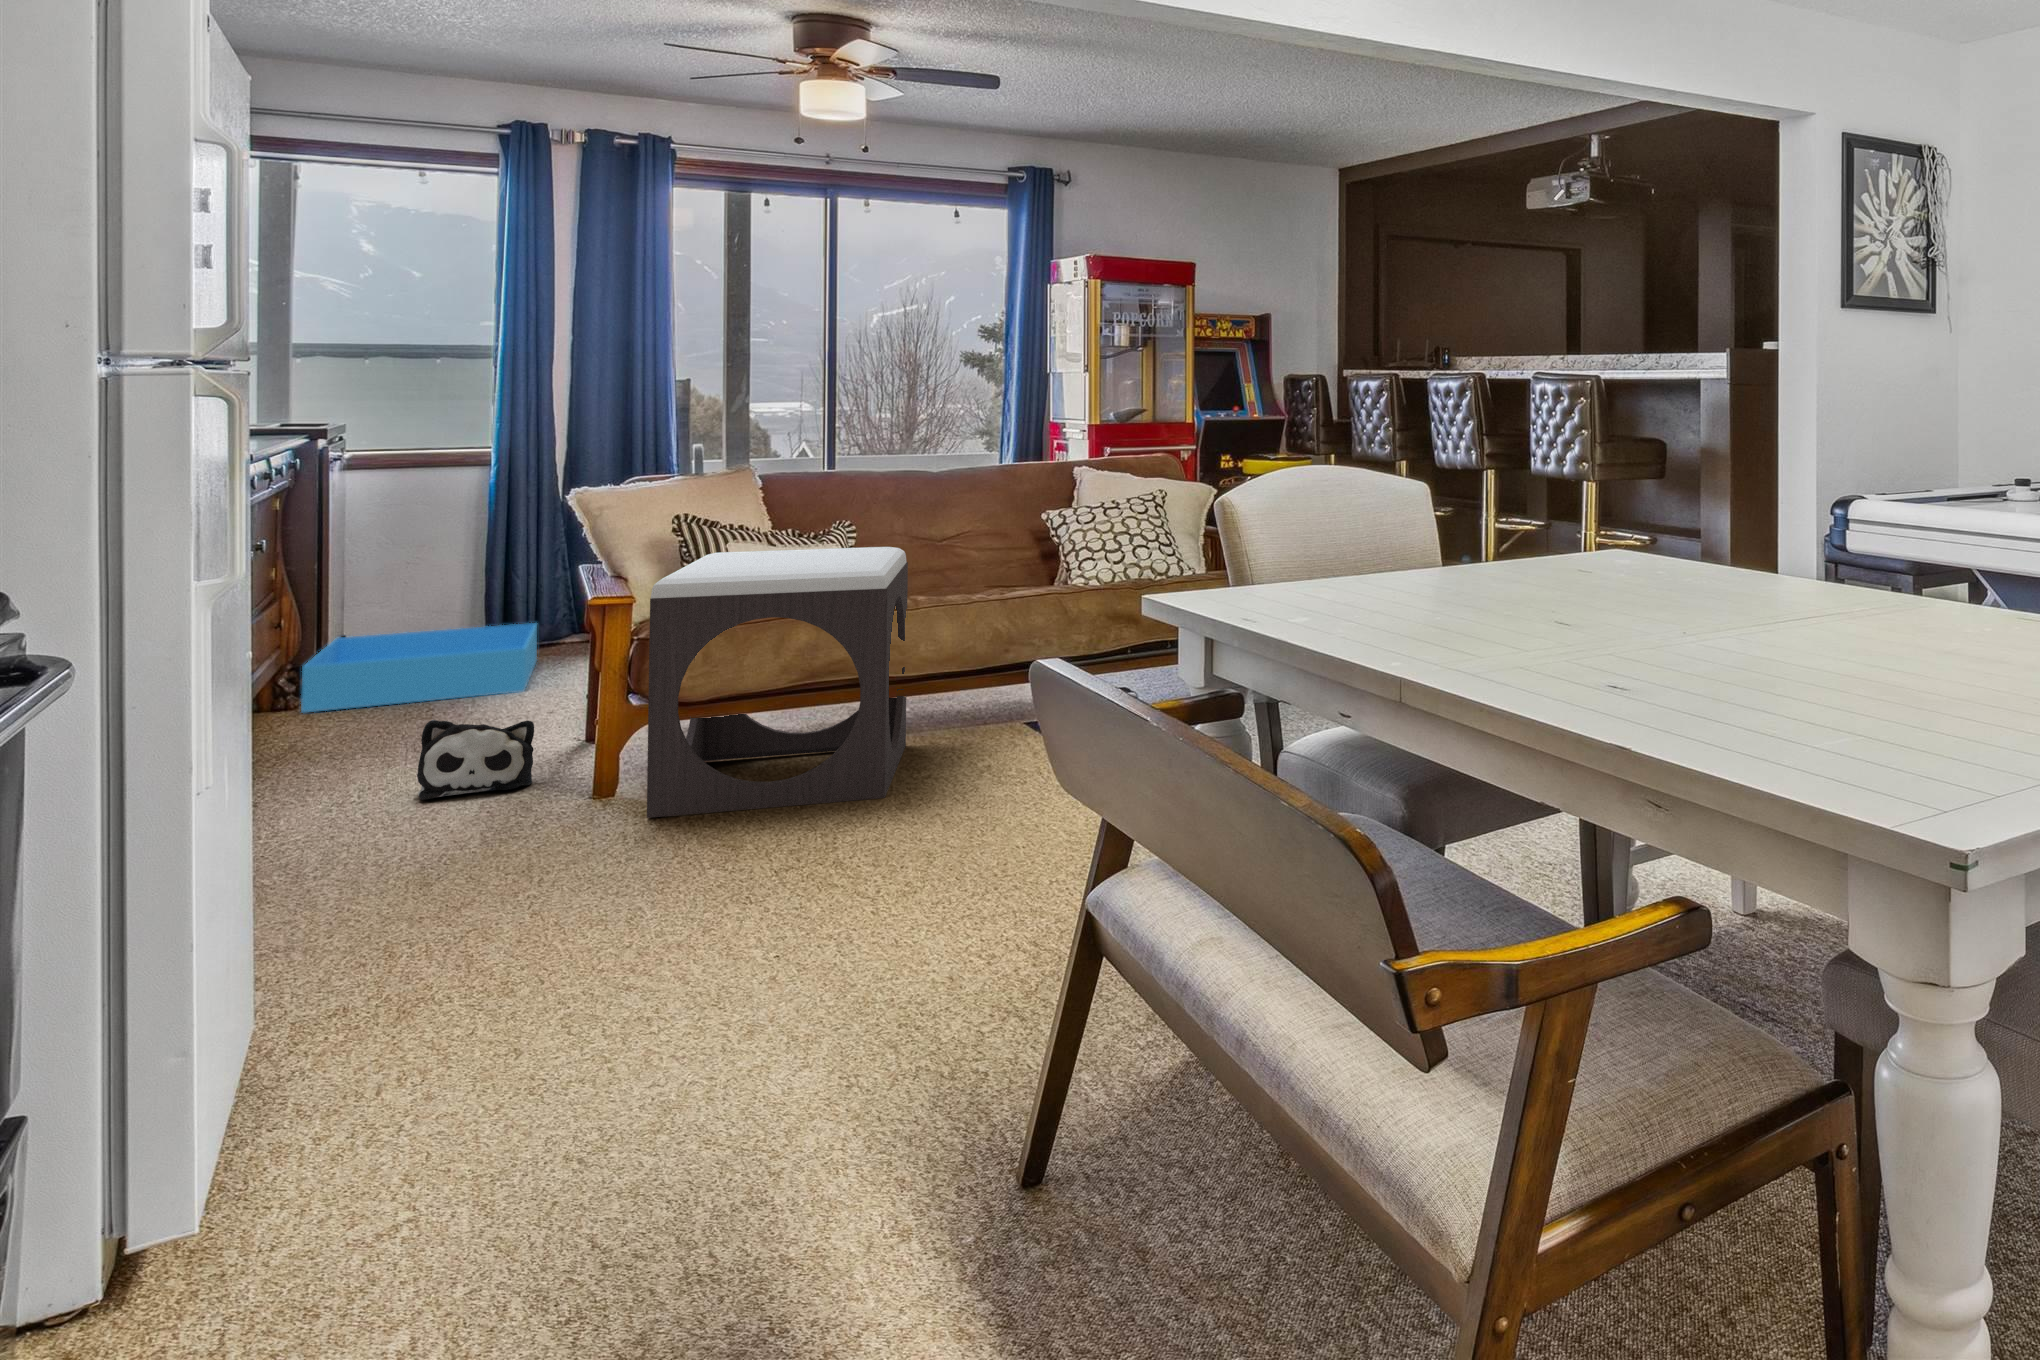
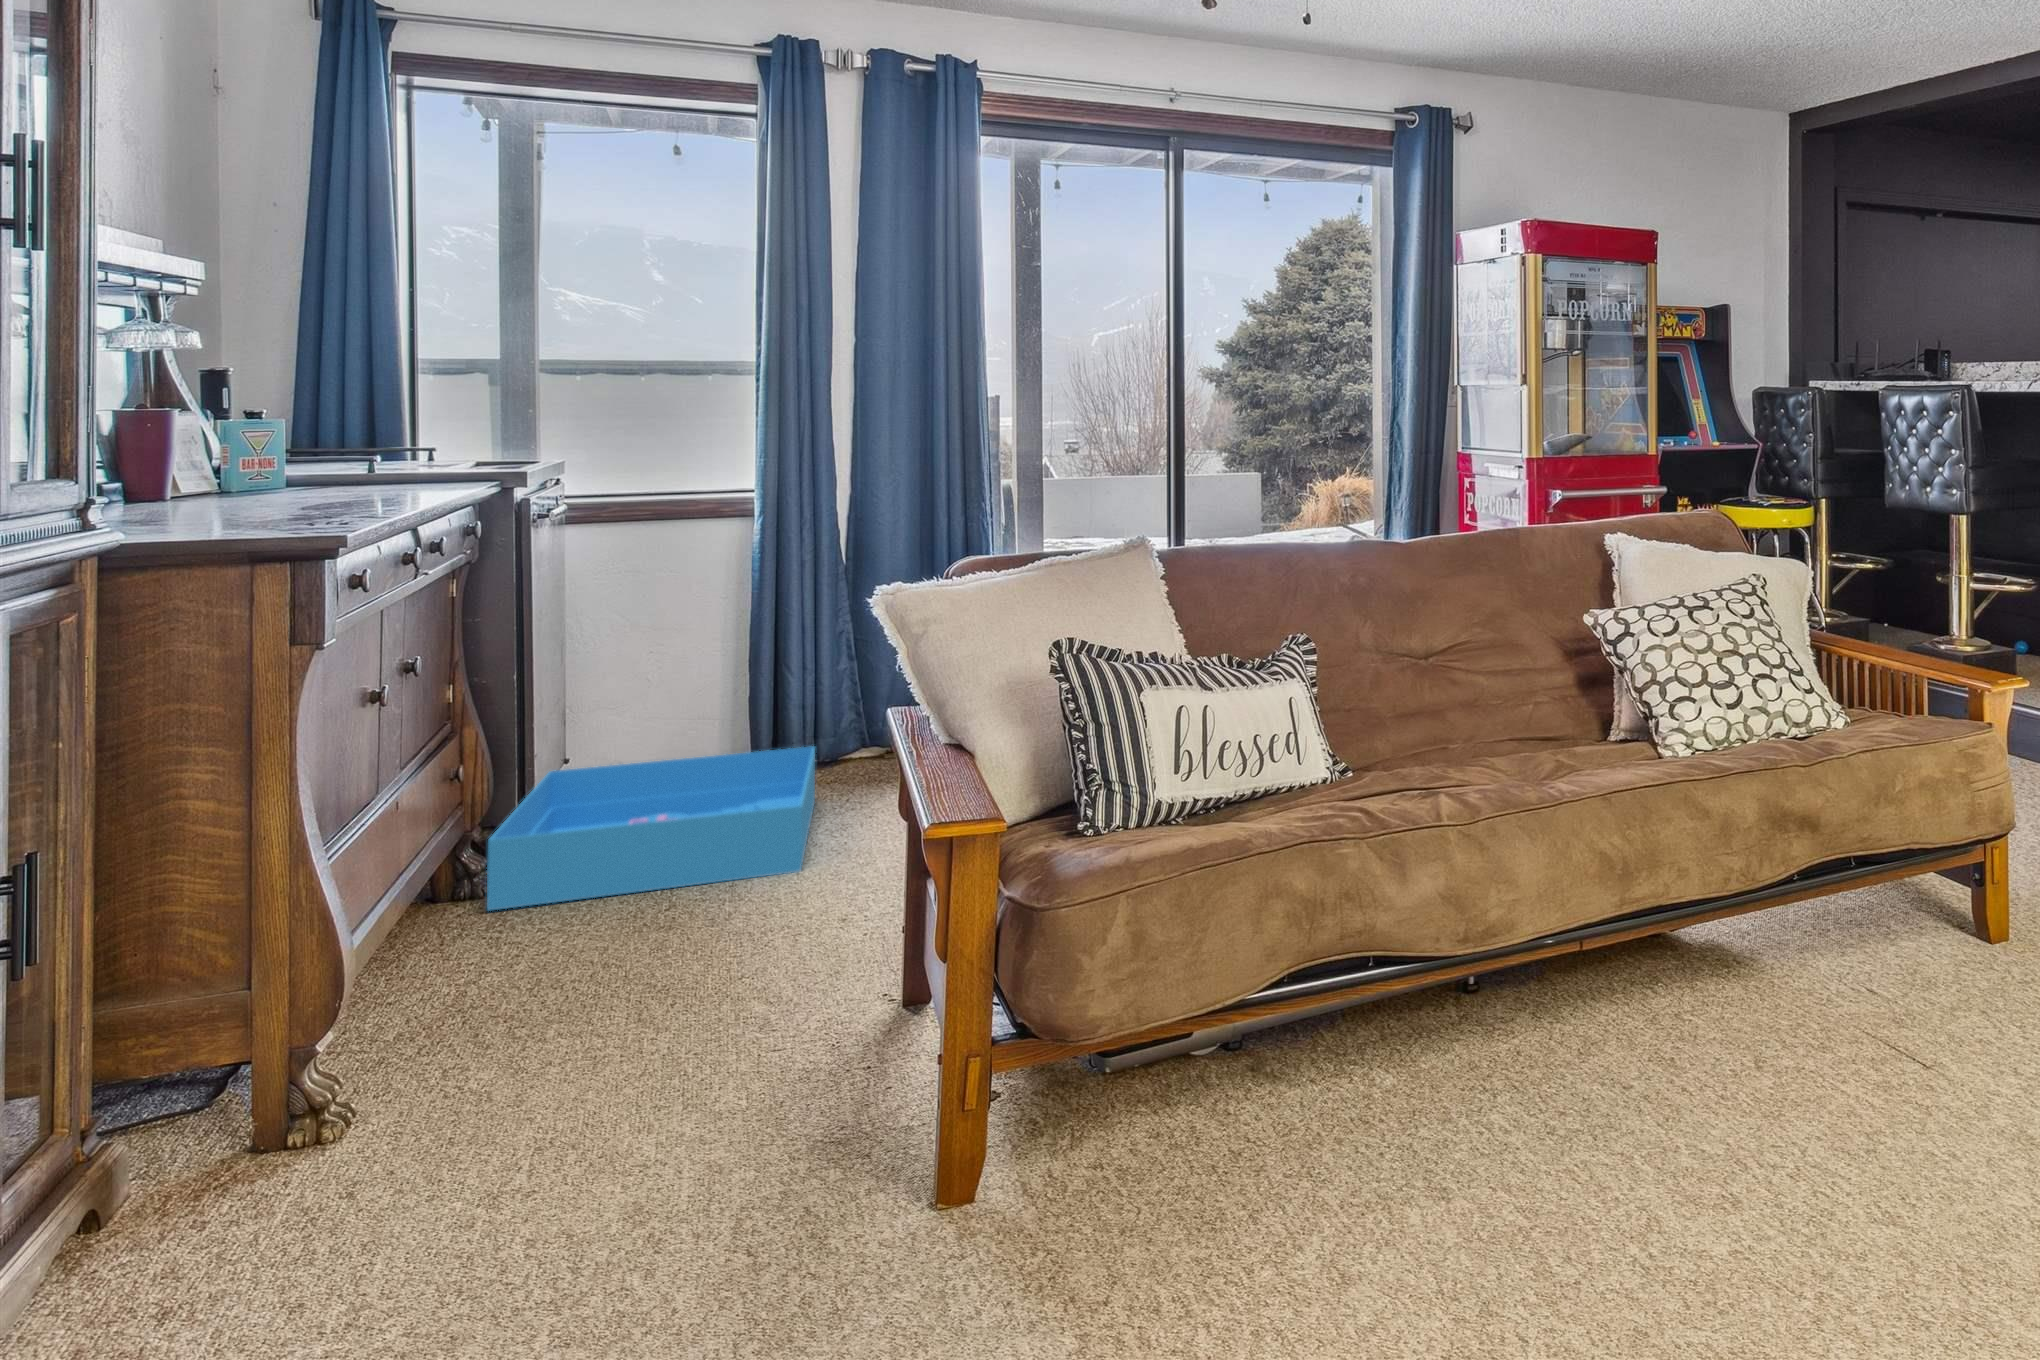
footstool: present [647,547,908,818] -> none [1051,703,1498,1312]
plush toy: present [417,720,534,800] -> none [627,1031,827,1203]

